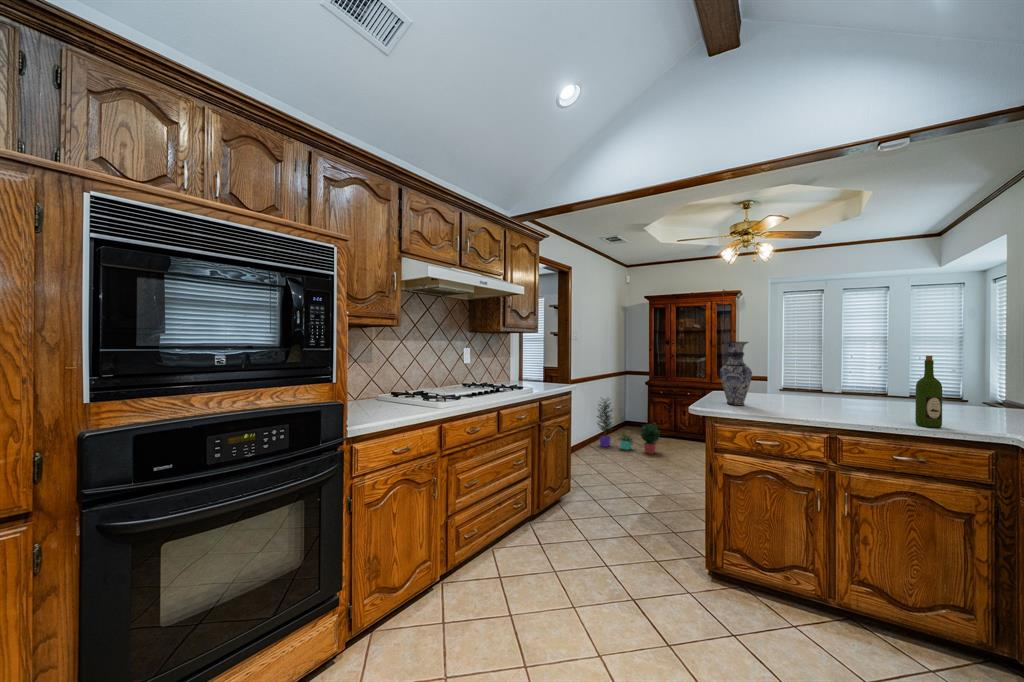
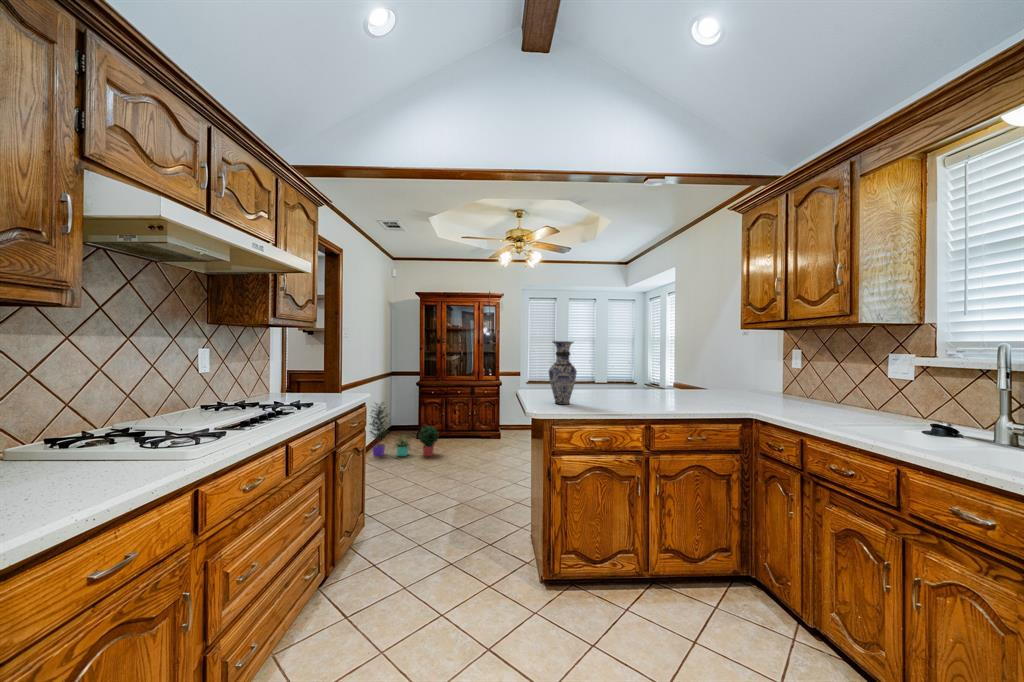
wine bottle: present [915,356,942,428] -> none [697,354,713,411]

